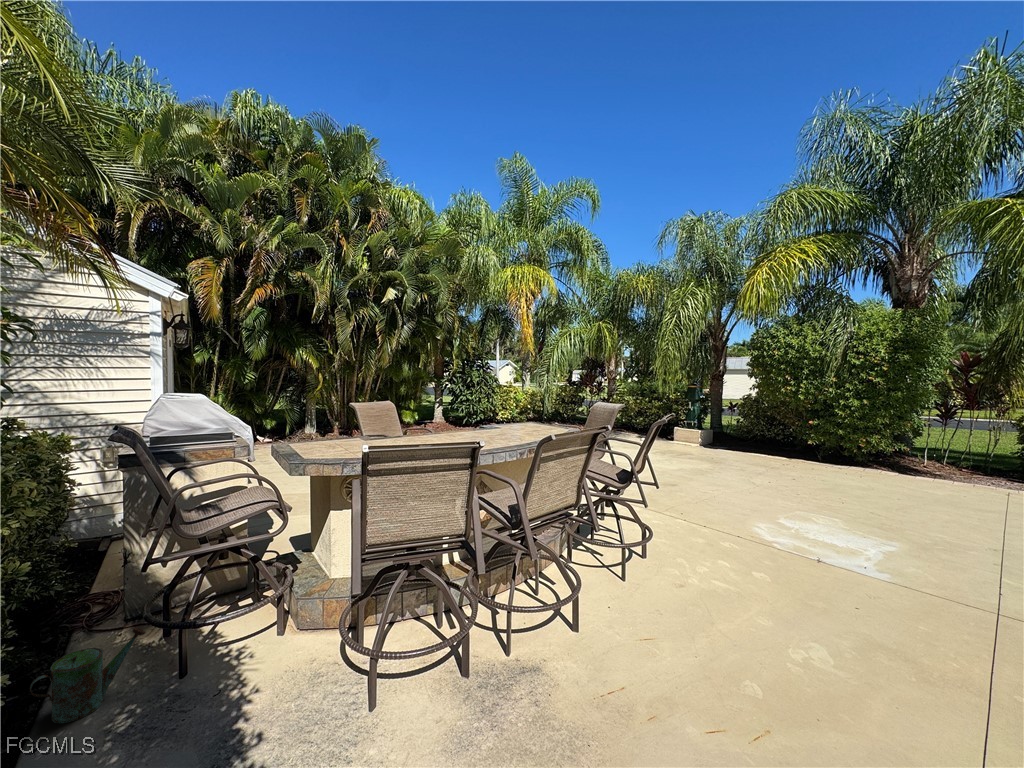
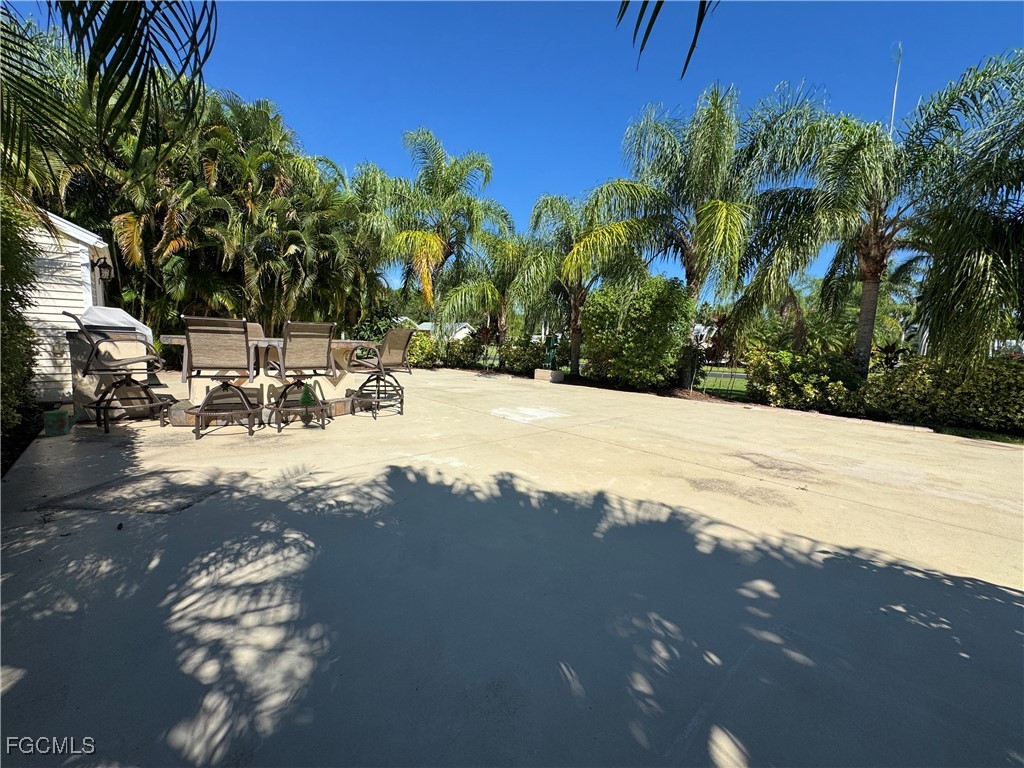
potted tree: none [522,543,553,628] -> present [298,382,315,425]

